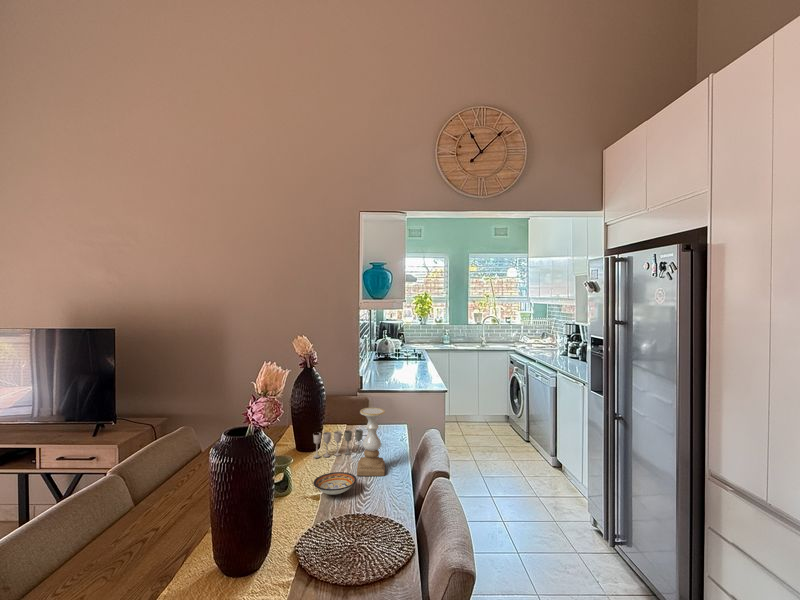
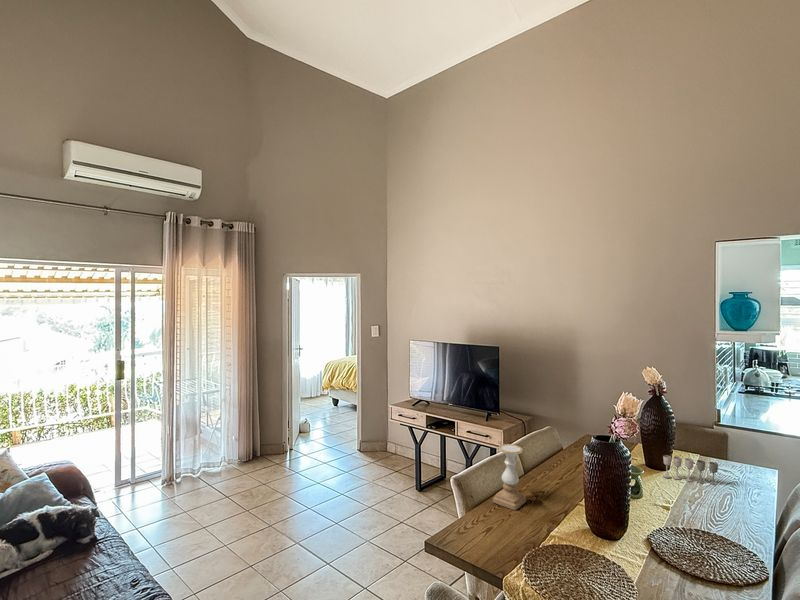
candle holder: present [357,408,385,476] -> present [493,444,526,510]
ceramic bowl: present [313,472,357,495] -> none [664,492,709,512]

